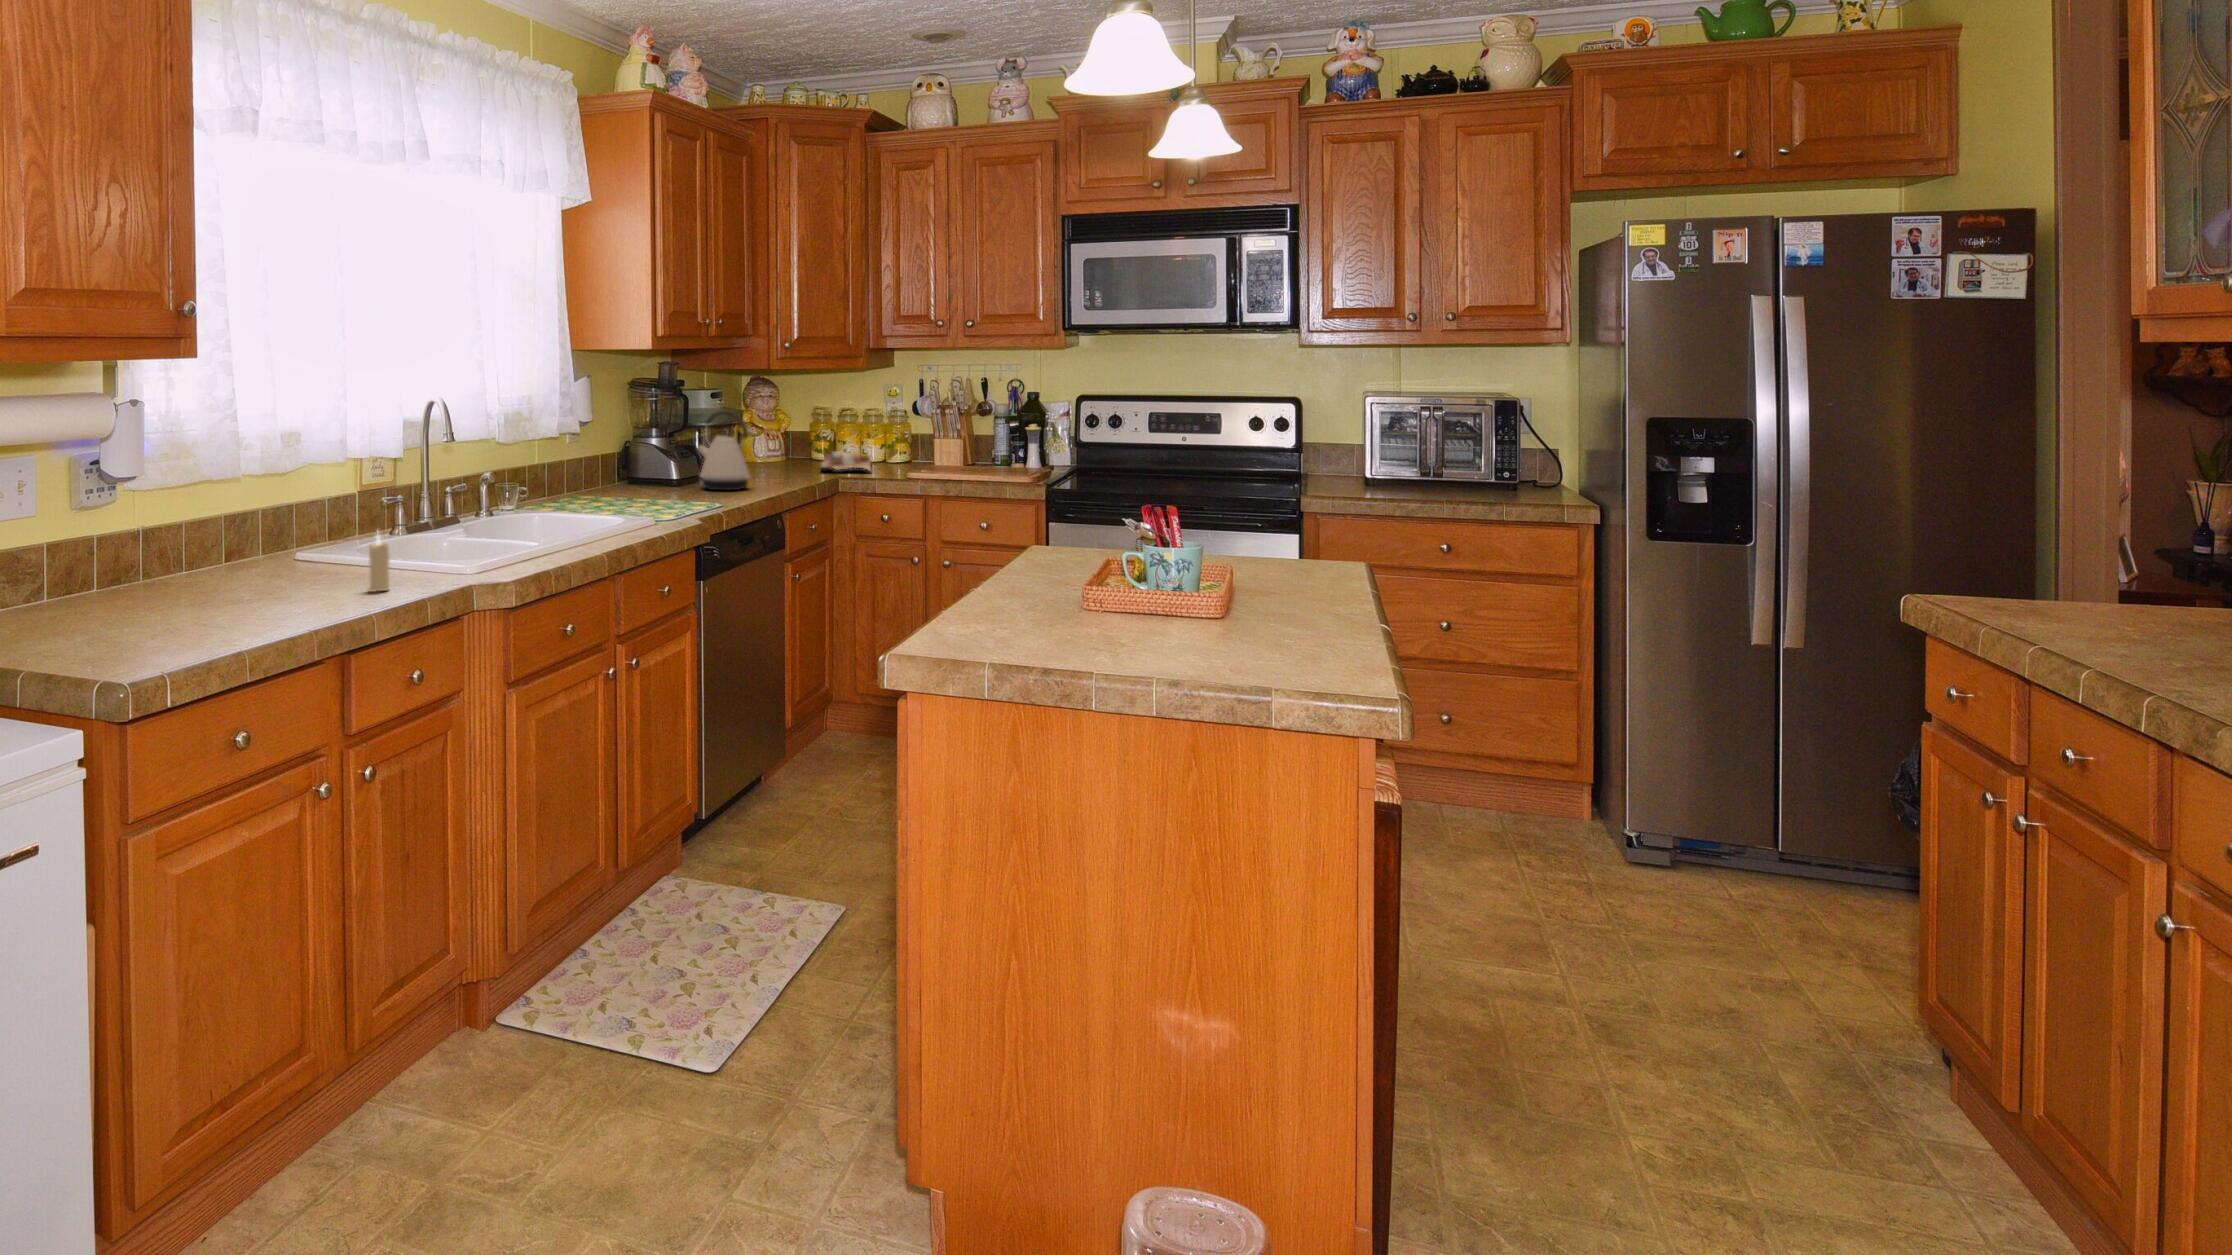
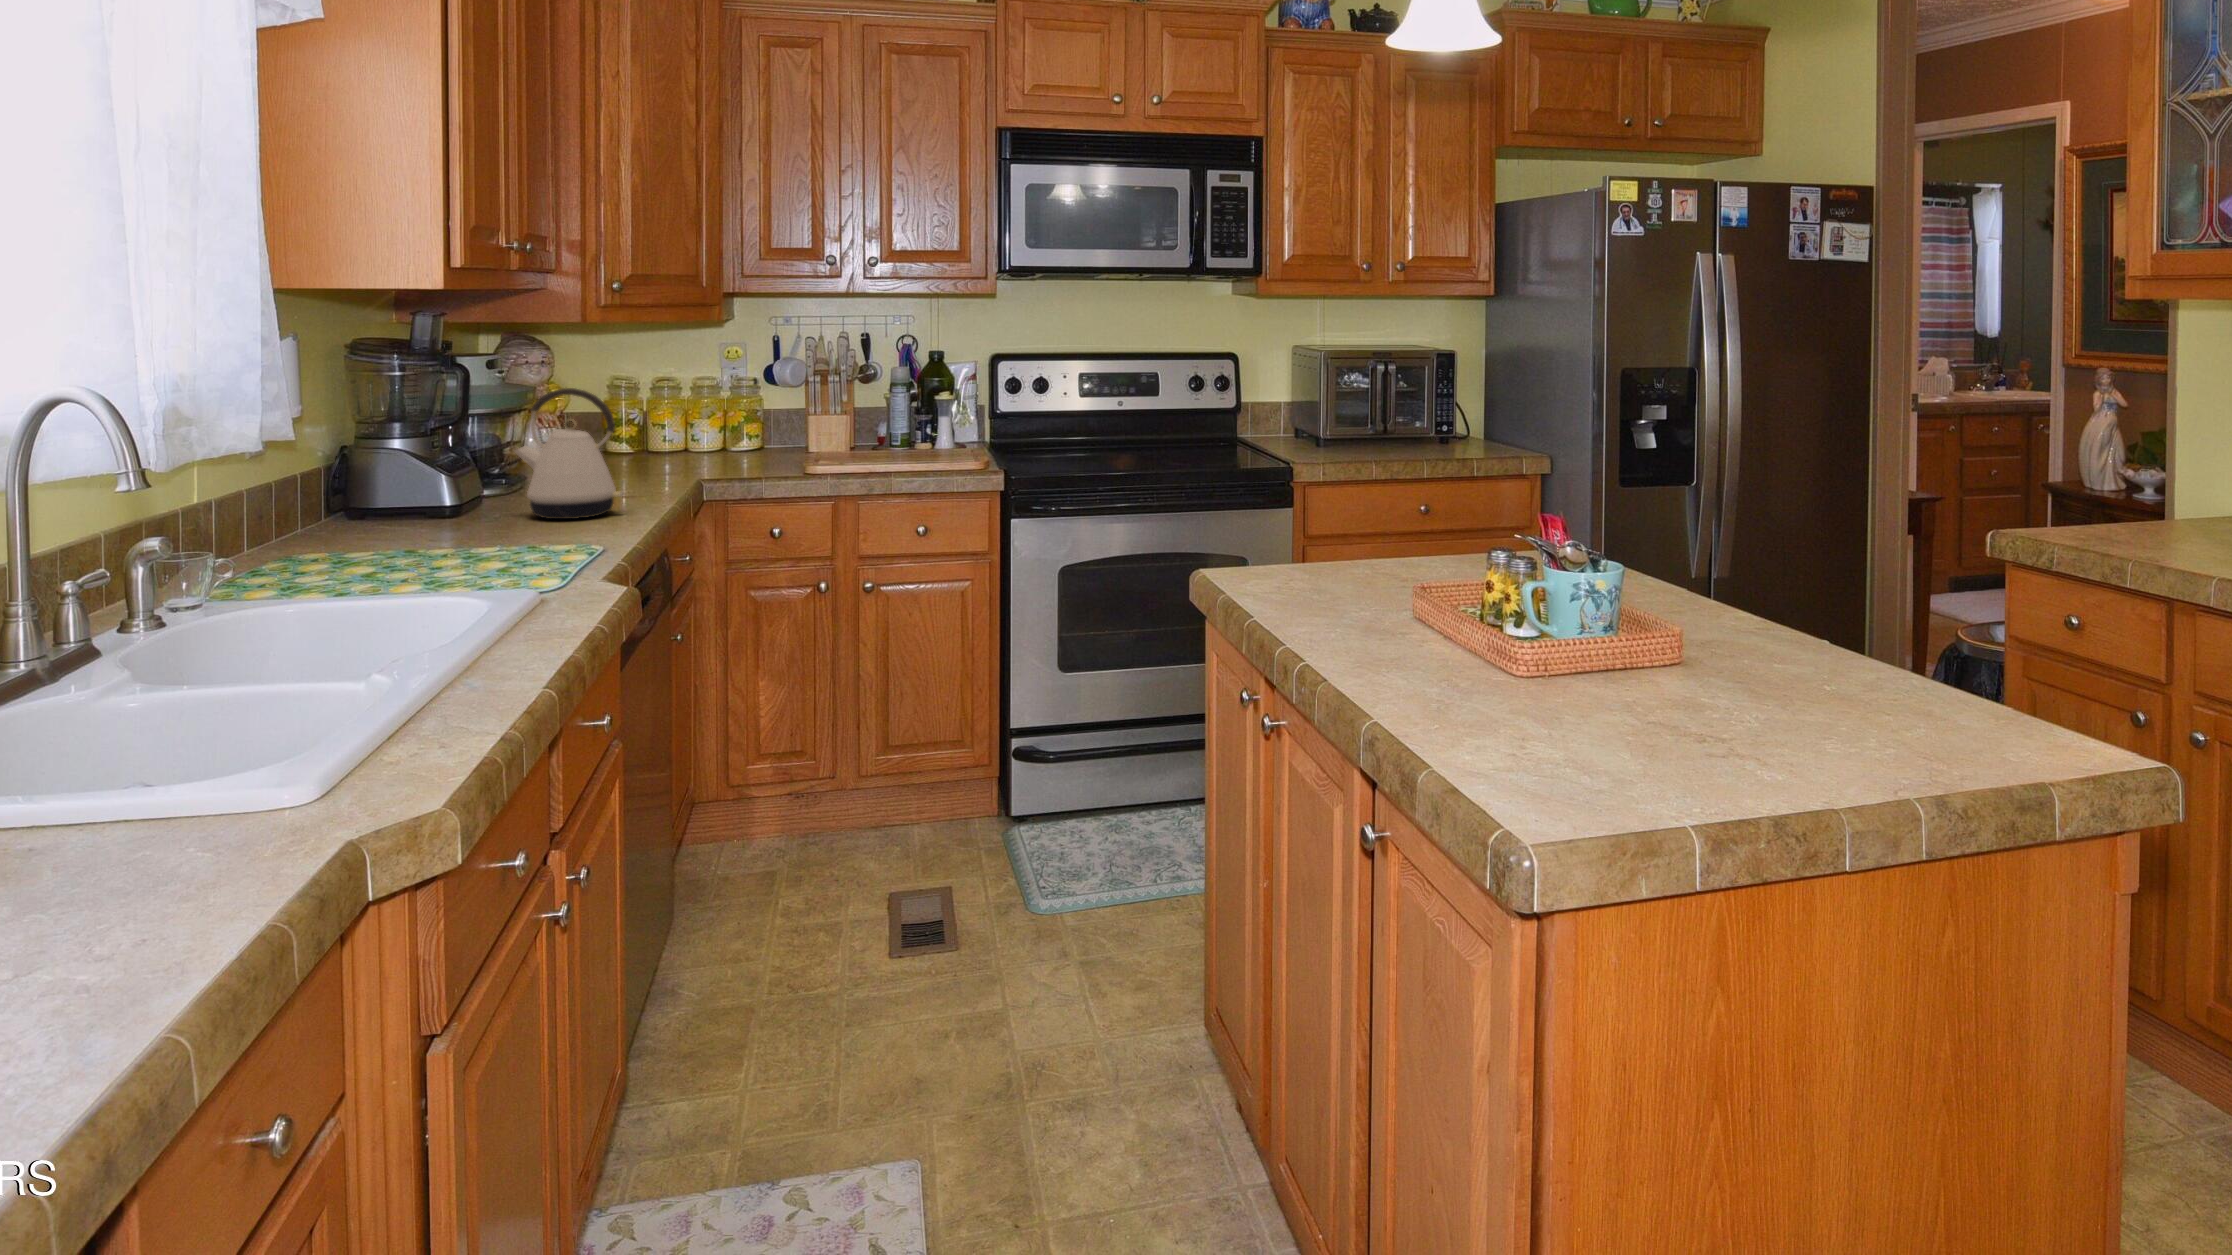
cutting board: present [821,451,871,470] -> none [648,442,753,471]
candle: present [368,535,389,592] -> none [61,783,143,979]

